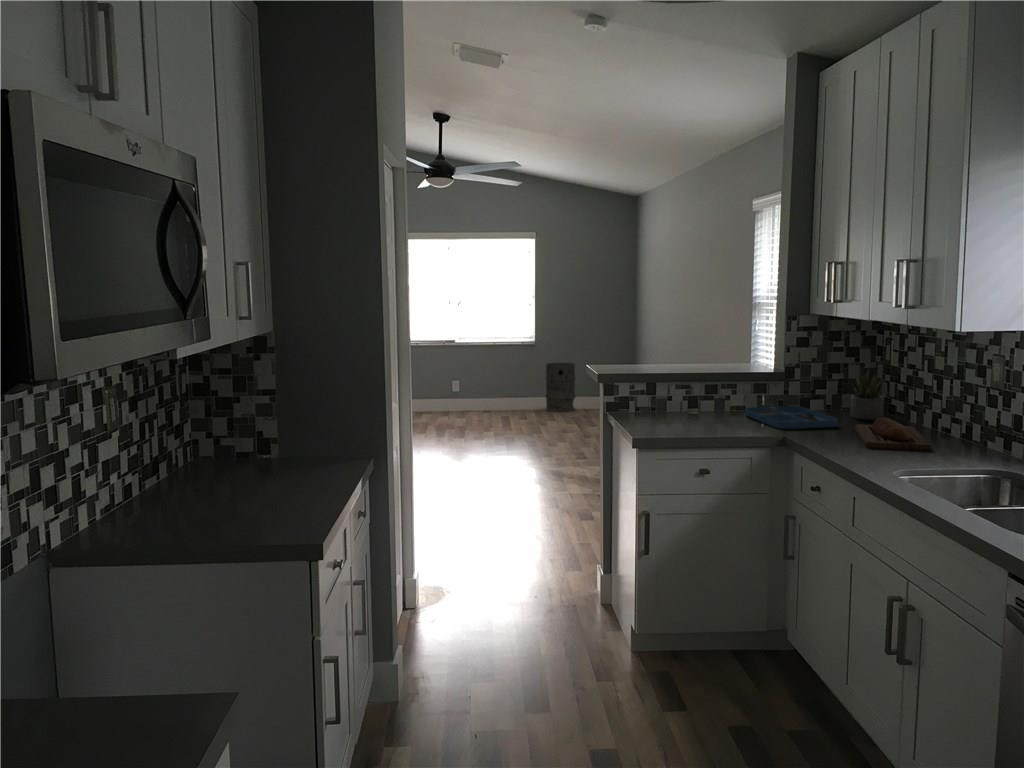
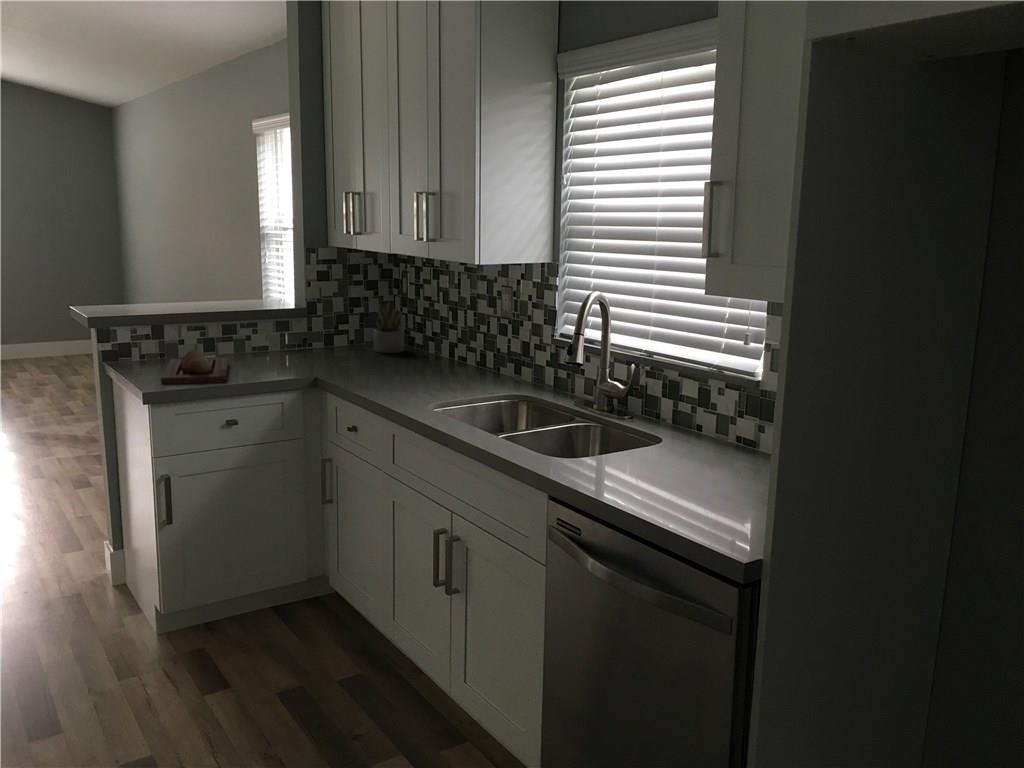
trash can: present [546,363,575,412] -> none [9,303,52,362]
tray: present [745,406,838,429] -> none [268,343,365,369]
bread loaf: present [855,417,931,451] -> present [161,350,228,384]

